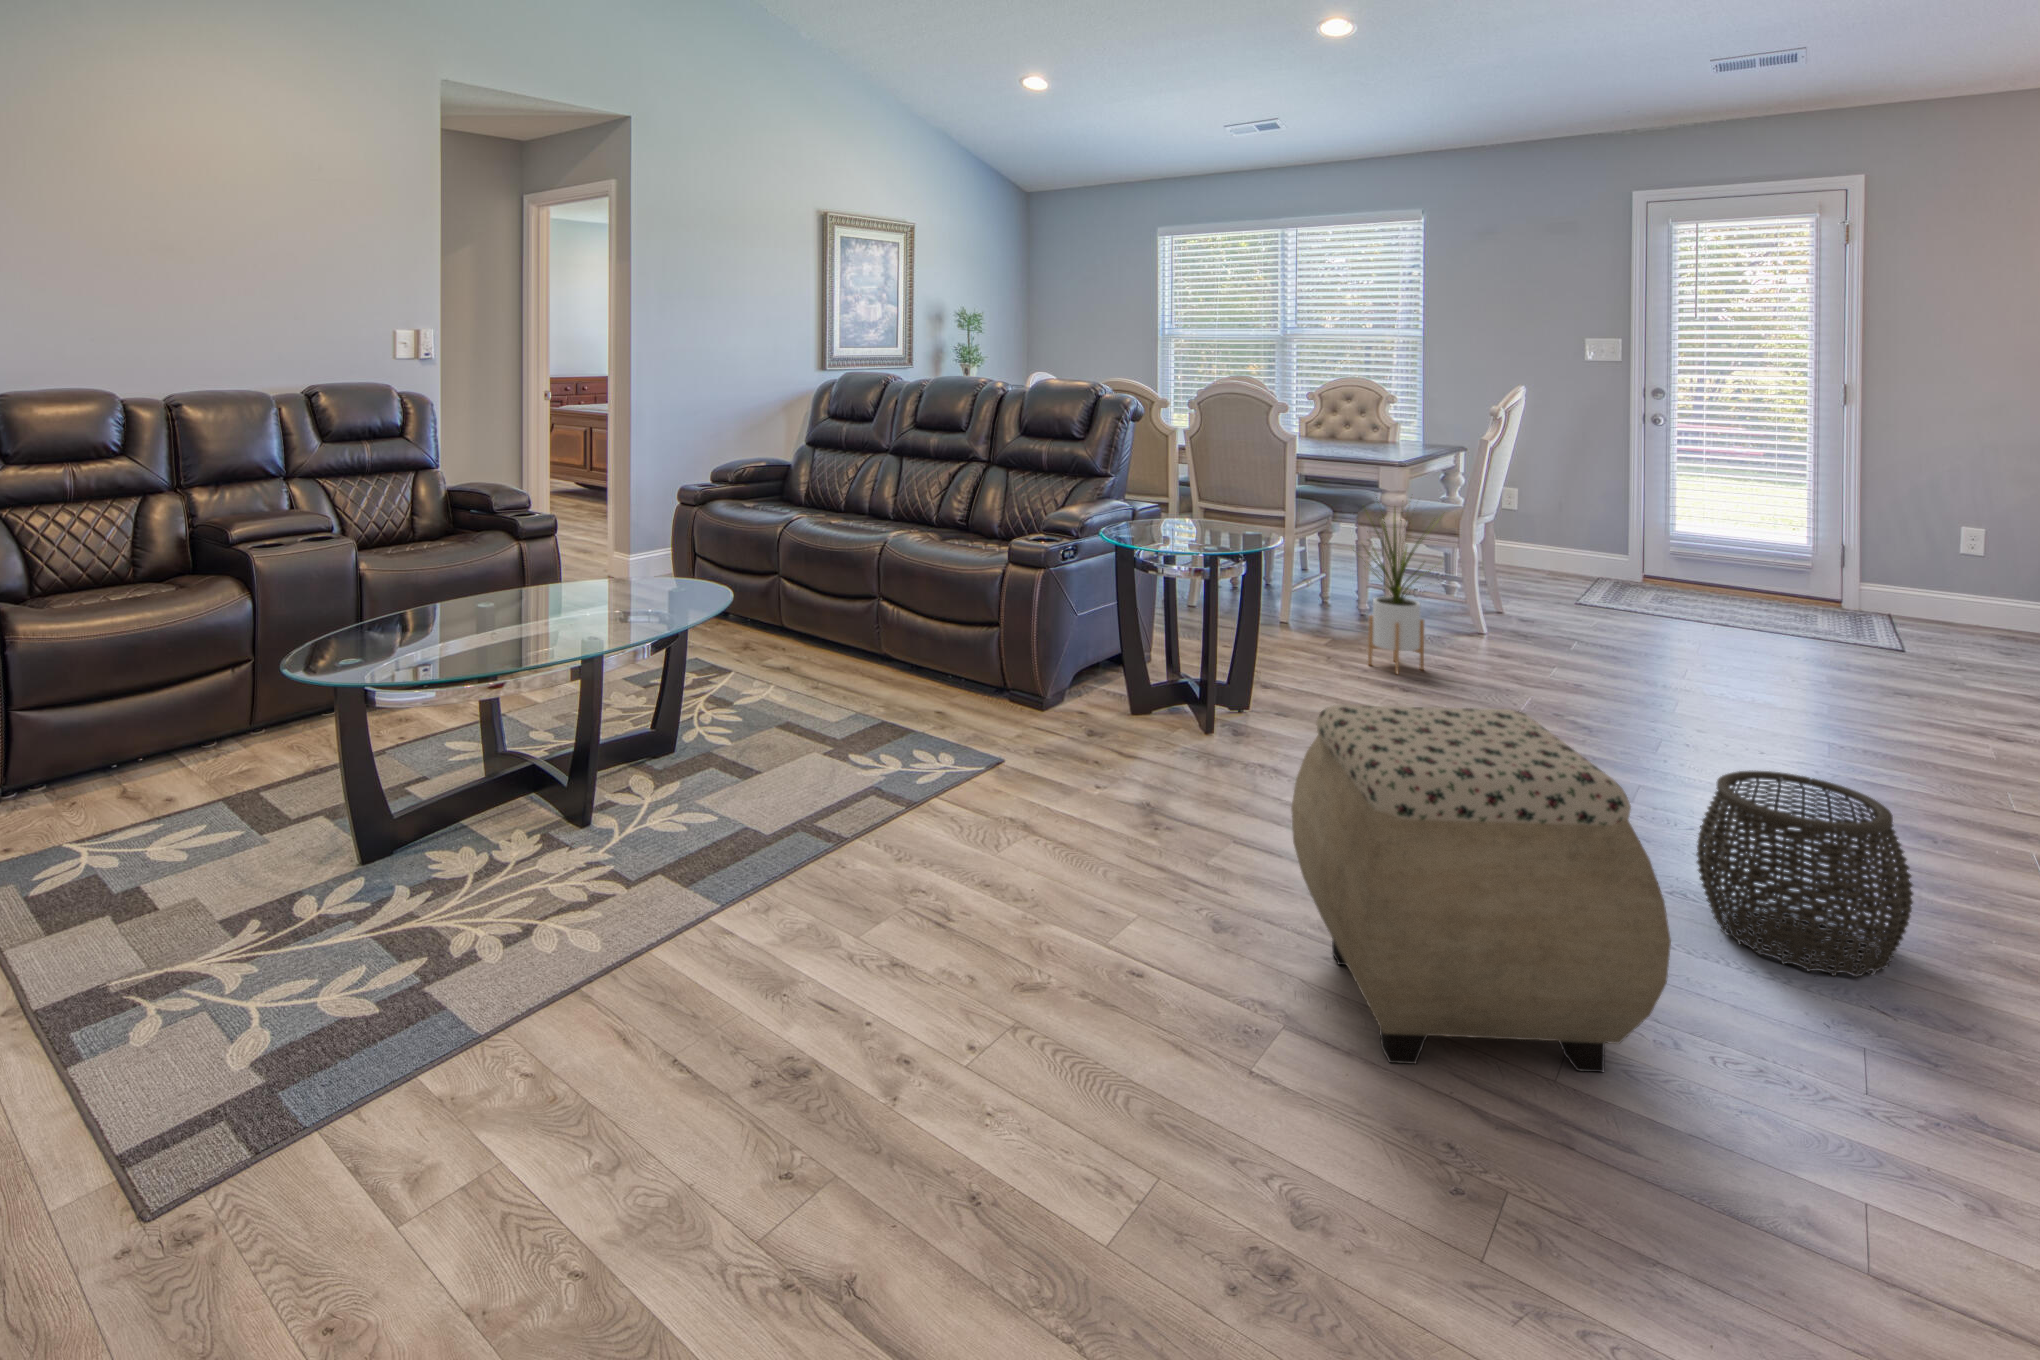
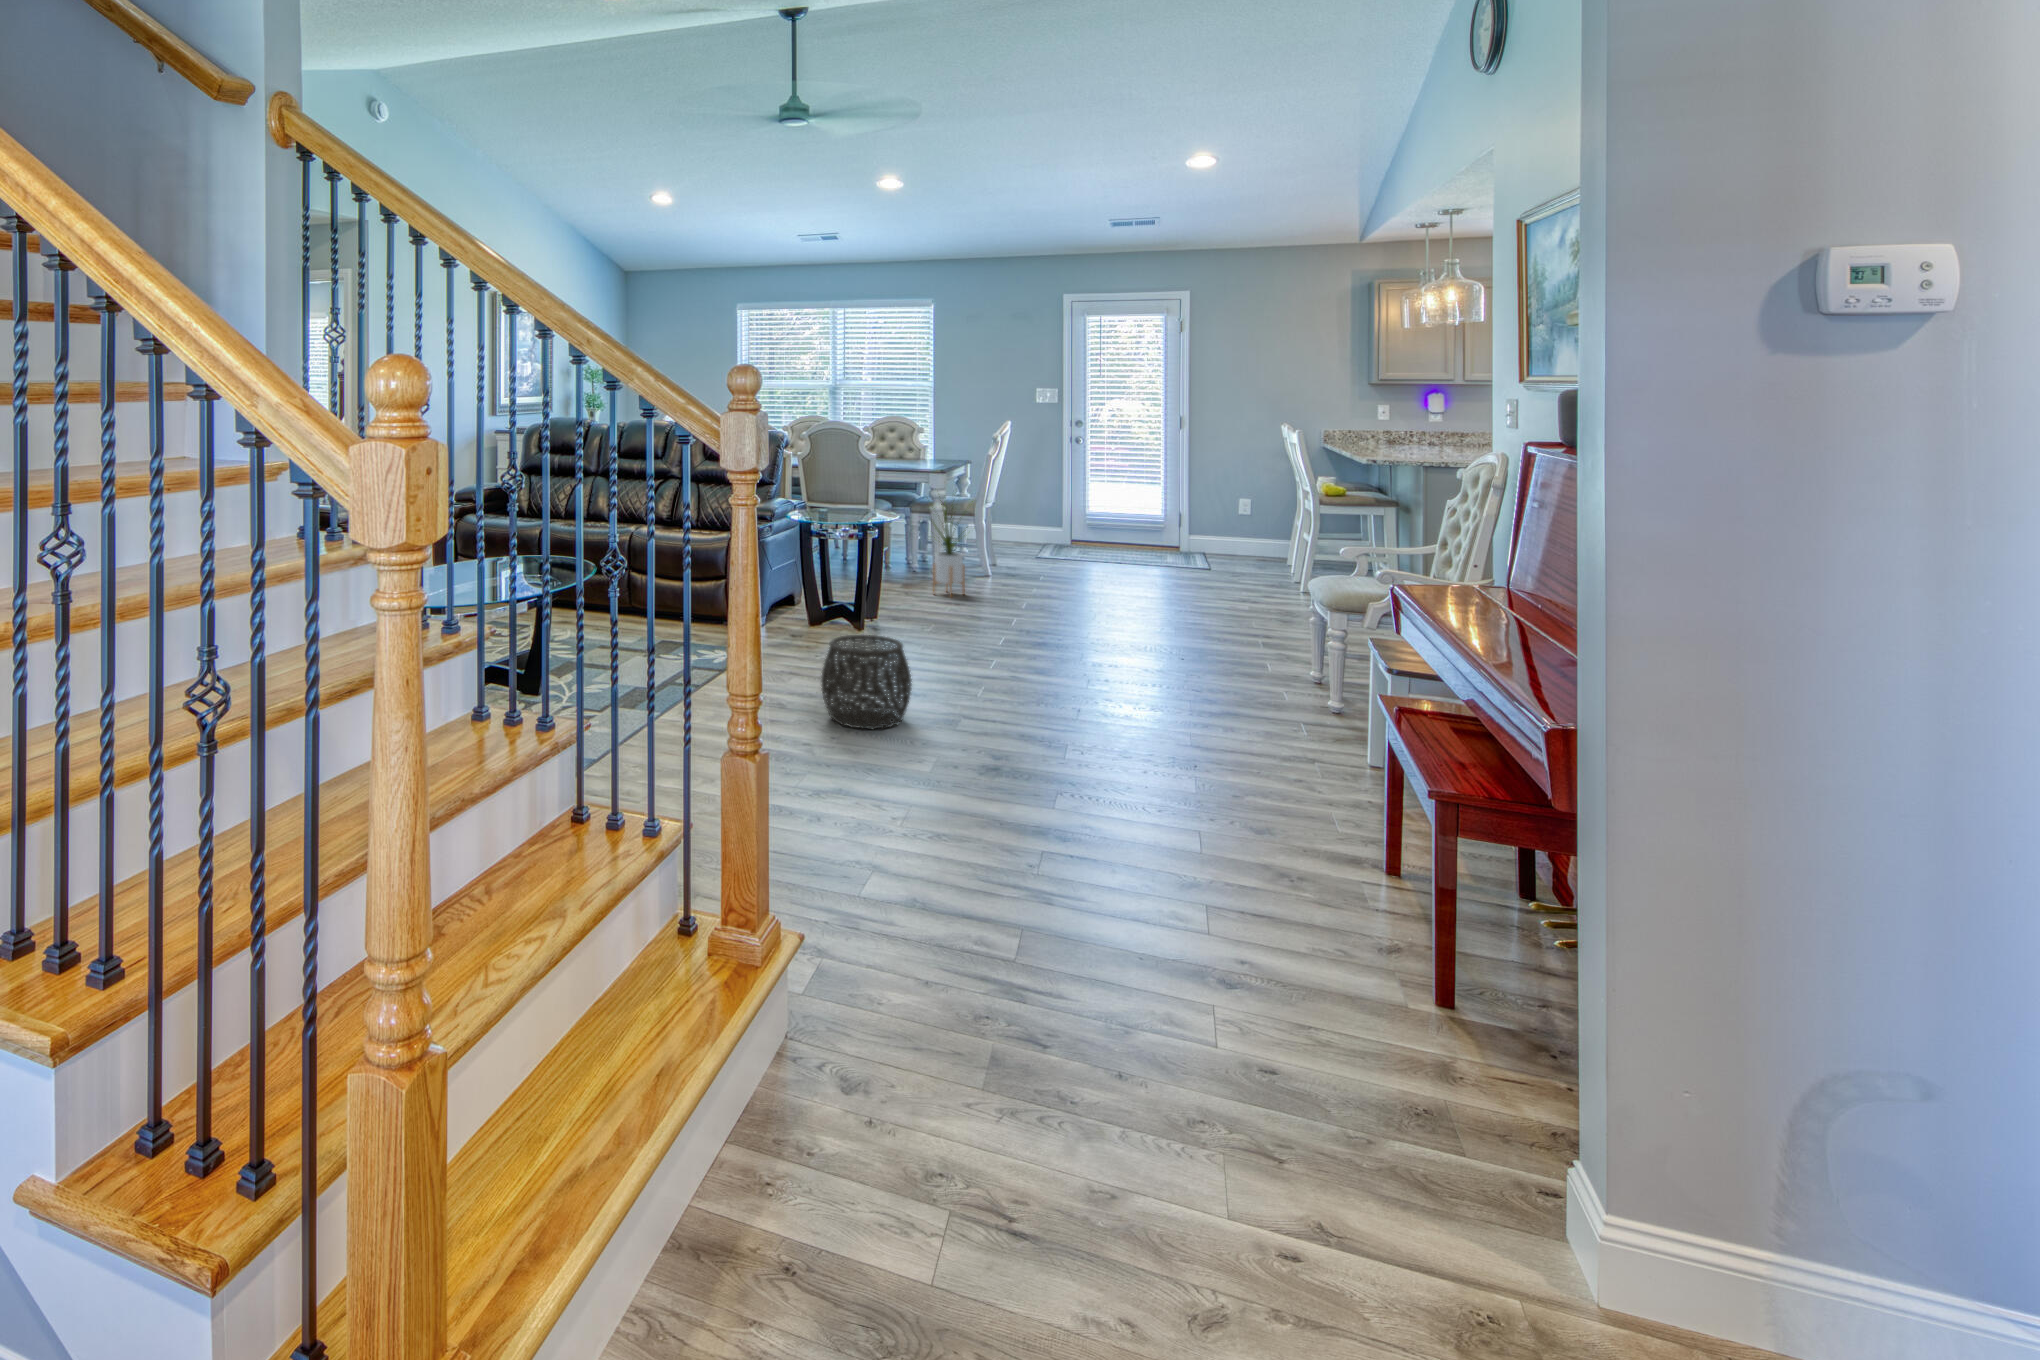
ottoman: present [1291,705,1671,1072] -> none [953,573,1121,720]
woven basket: present [1697,770,1913,977] -> present [821,635,912,729]

